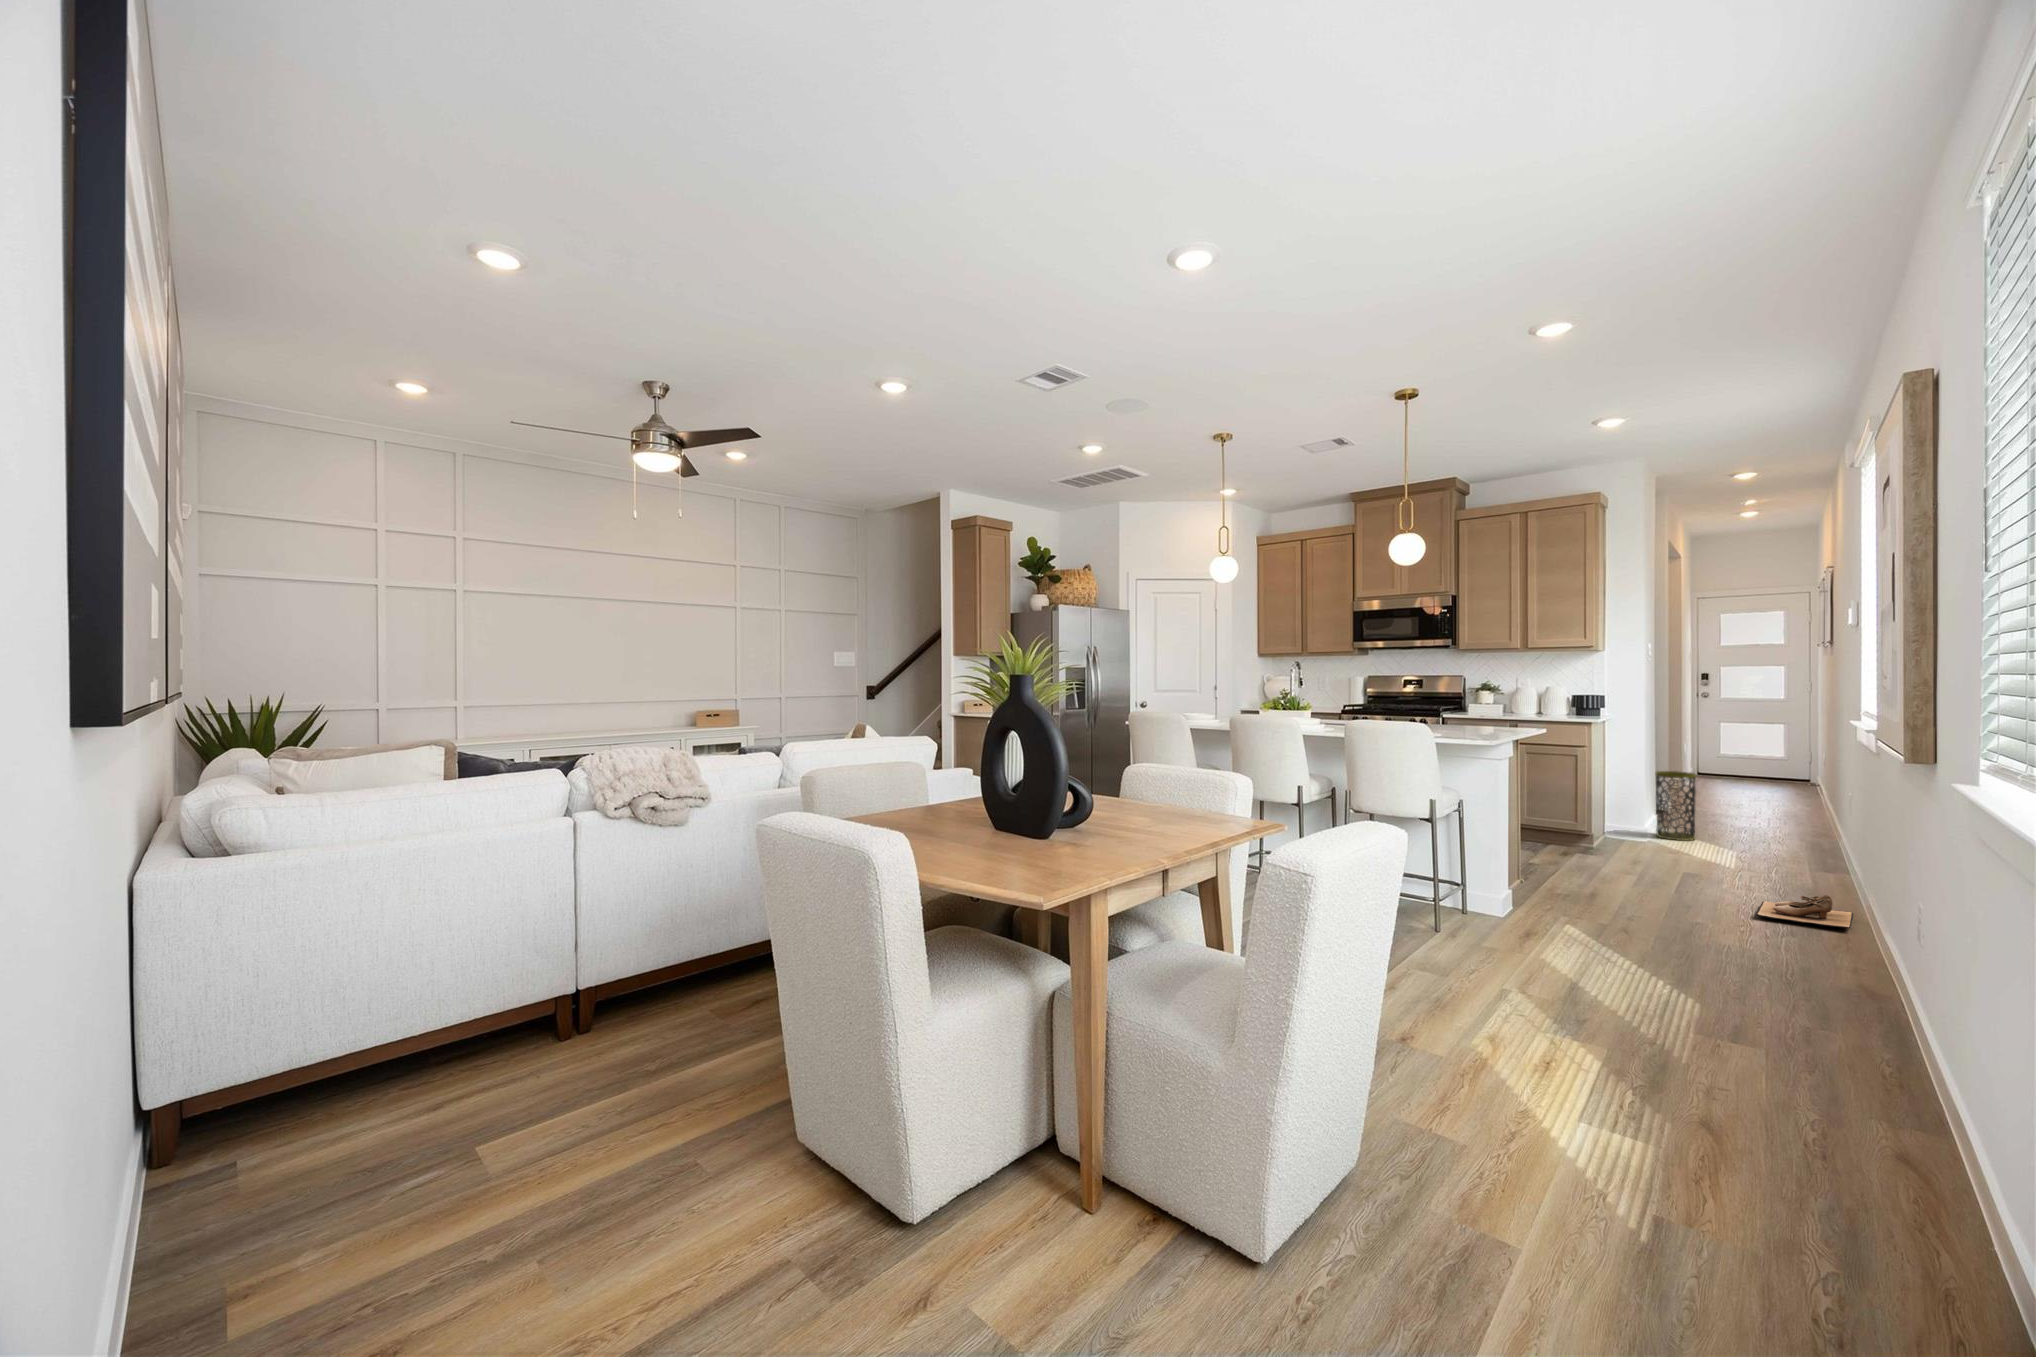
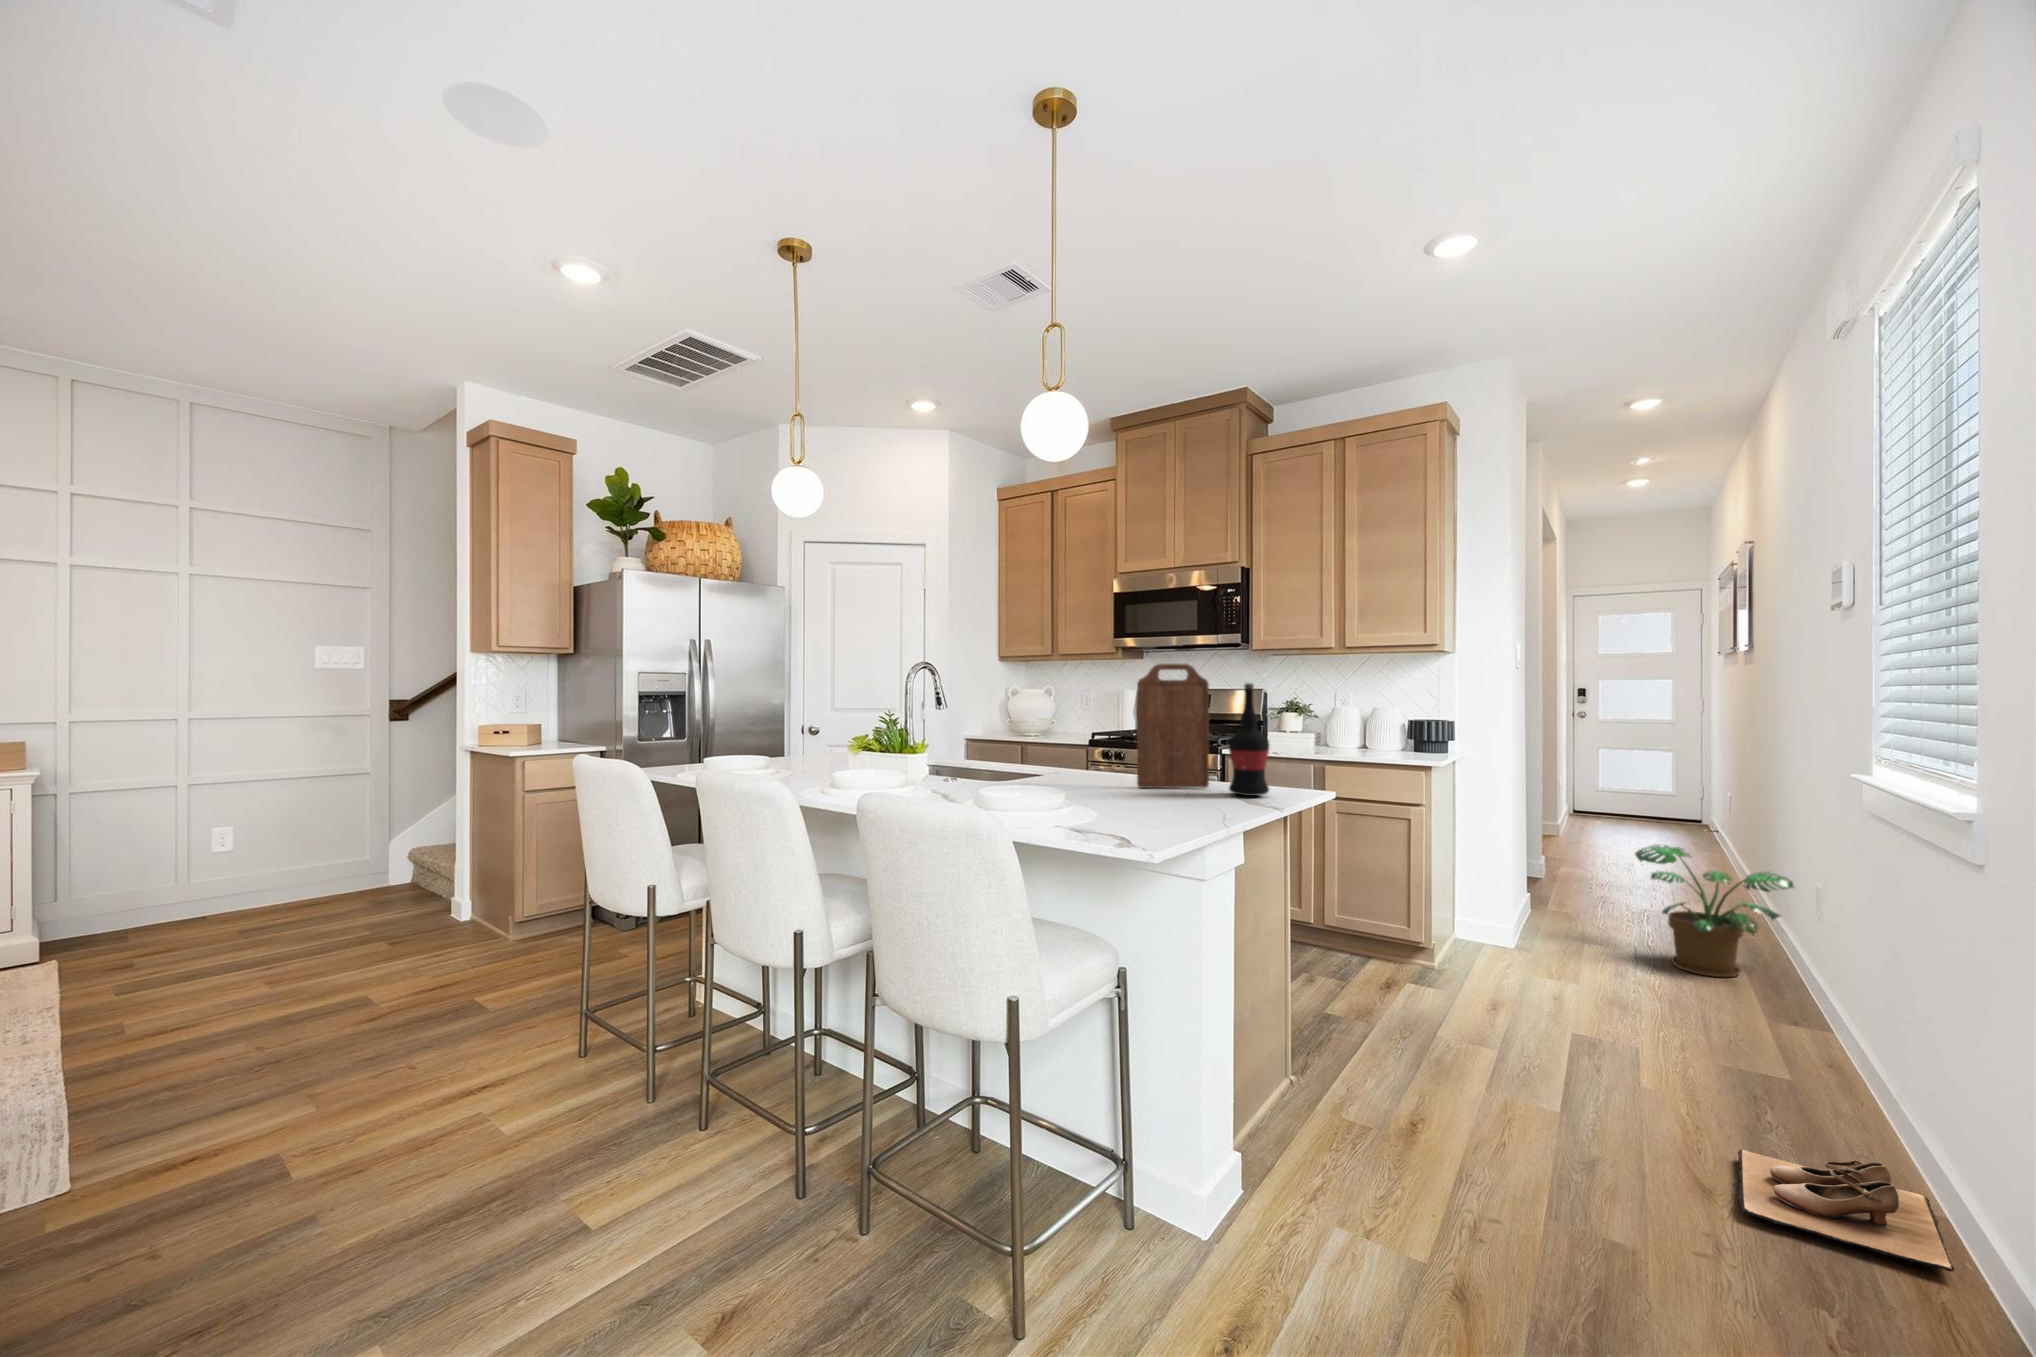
cutting board: none [1435,662,1474,726] -> present [1137,664,1209,788]
wine bottle: none [1488,672,1511,728] -> present [1229,683,1269,796]
trash can: present [1656,771,1696,841] -> none [1529,836,1587,947]
potted plant: none [1729,775,1832,853] -> present [1635,844,1794,977]

